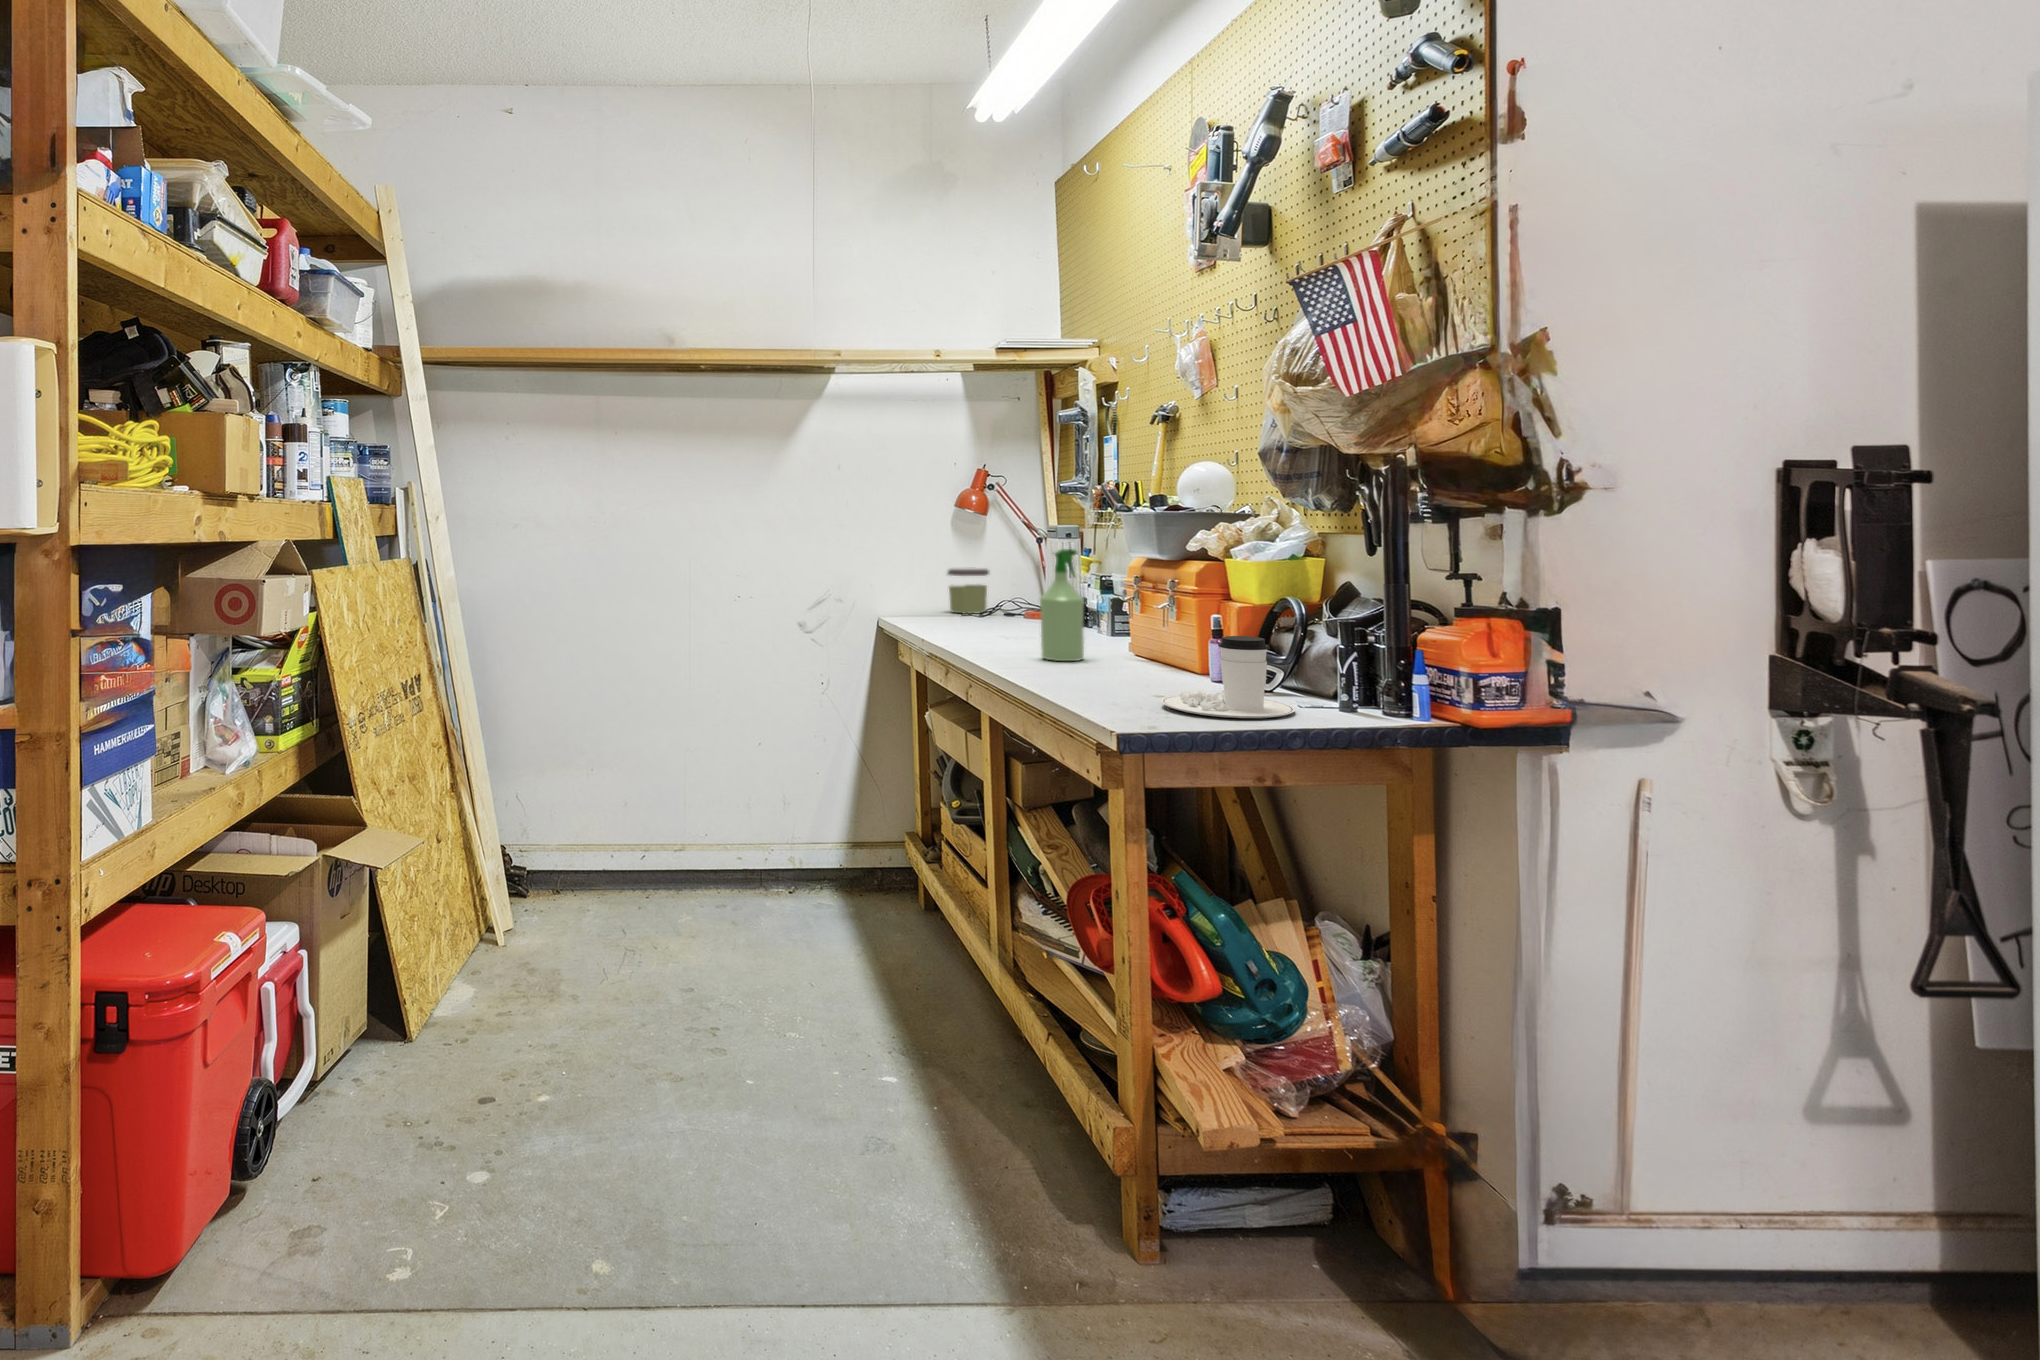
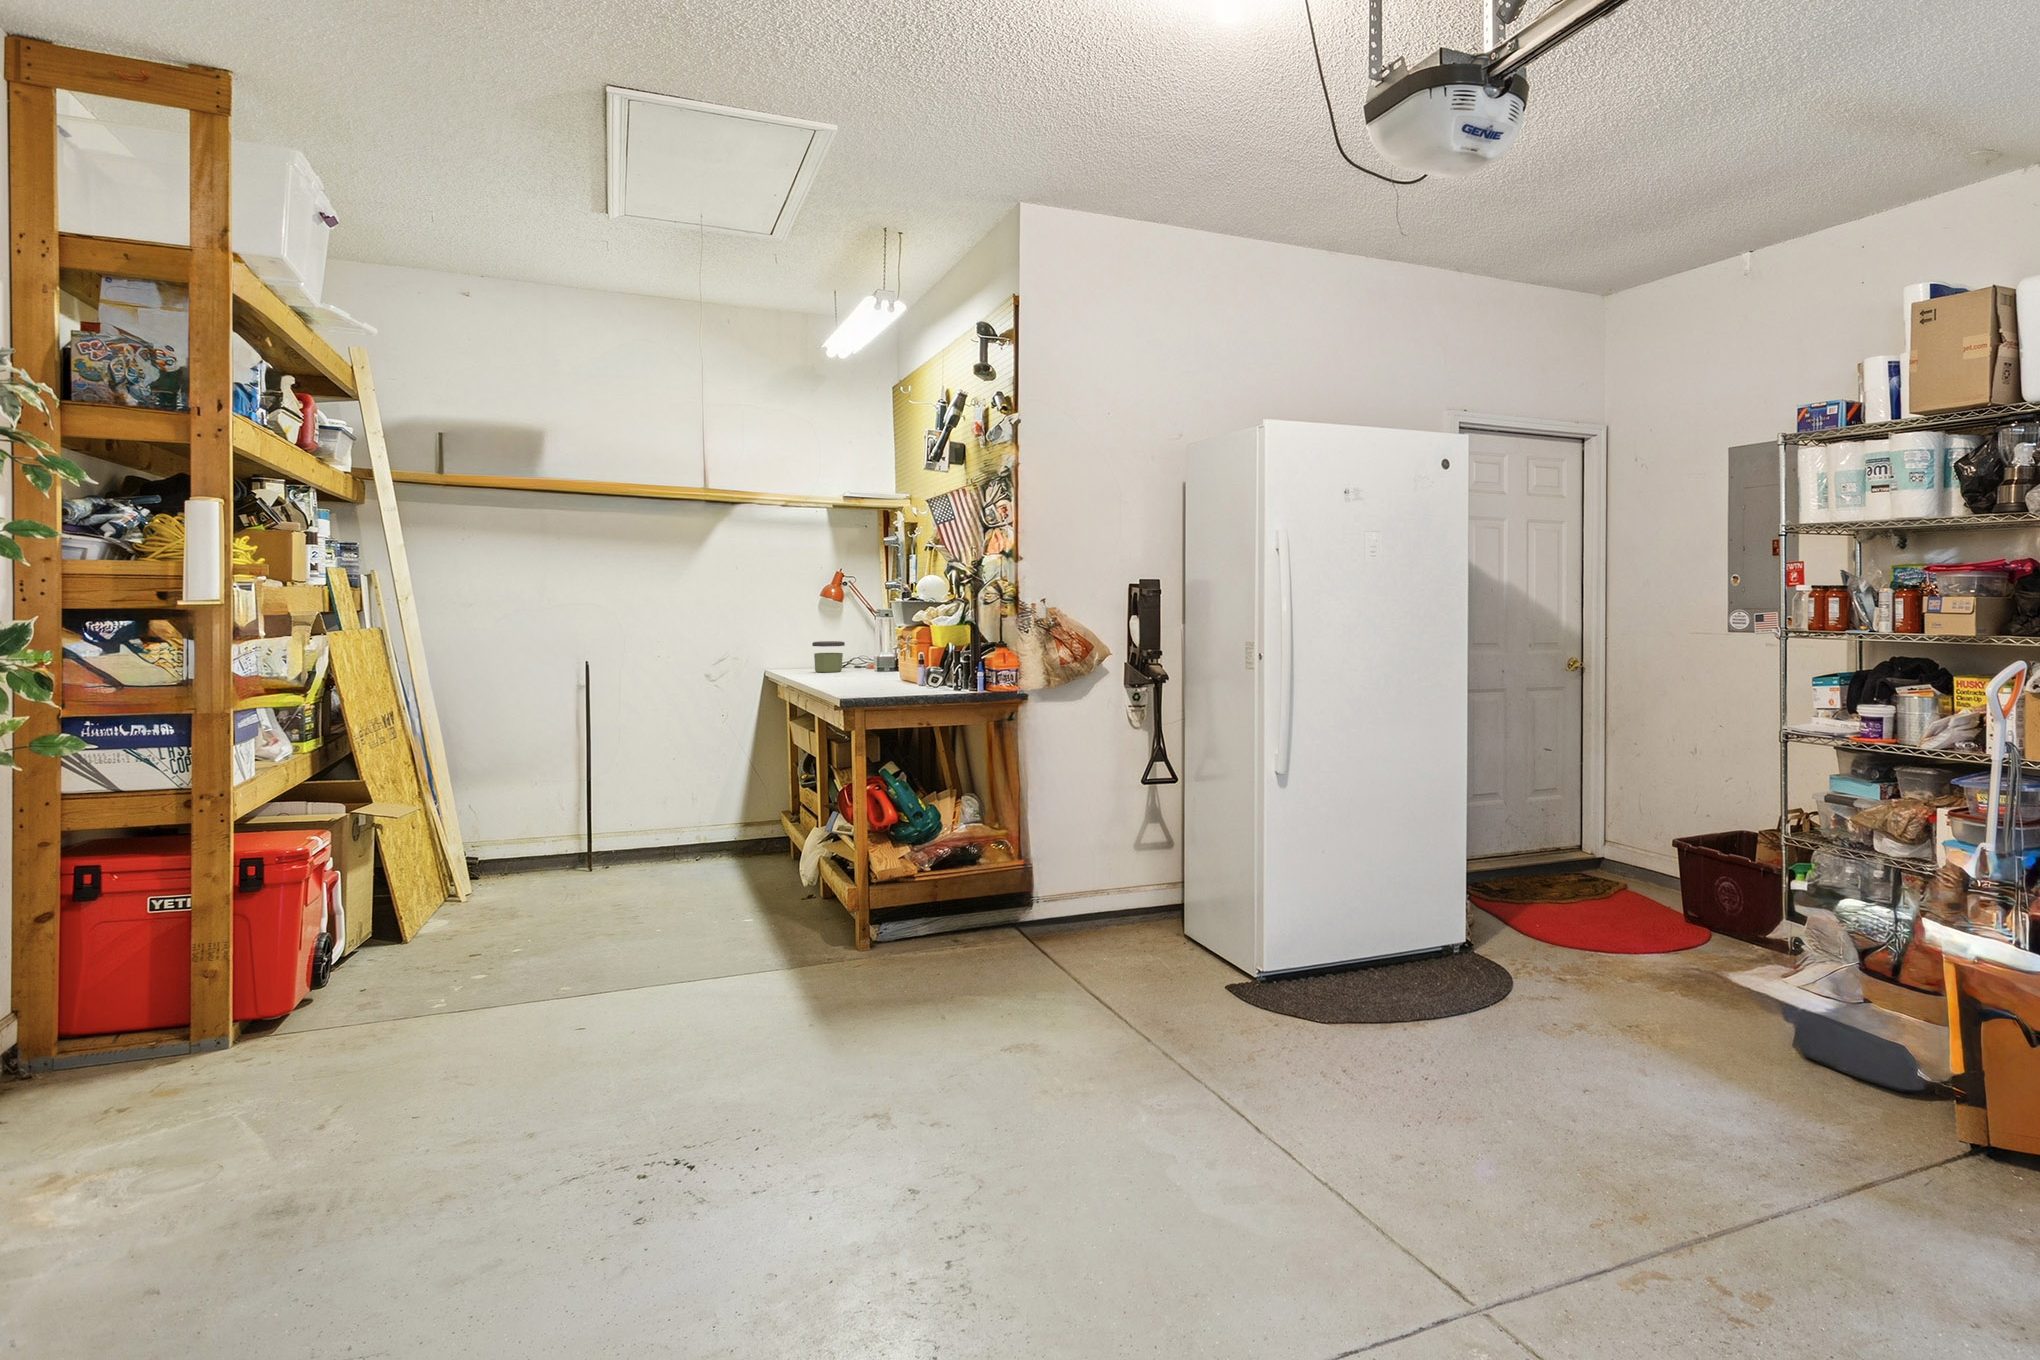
spray bottle: present [1040,549,1084,661] -> none [845,623,870,685]
coffee cup: present [1161,636,1295,718] -> none [878,659,936,693]

